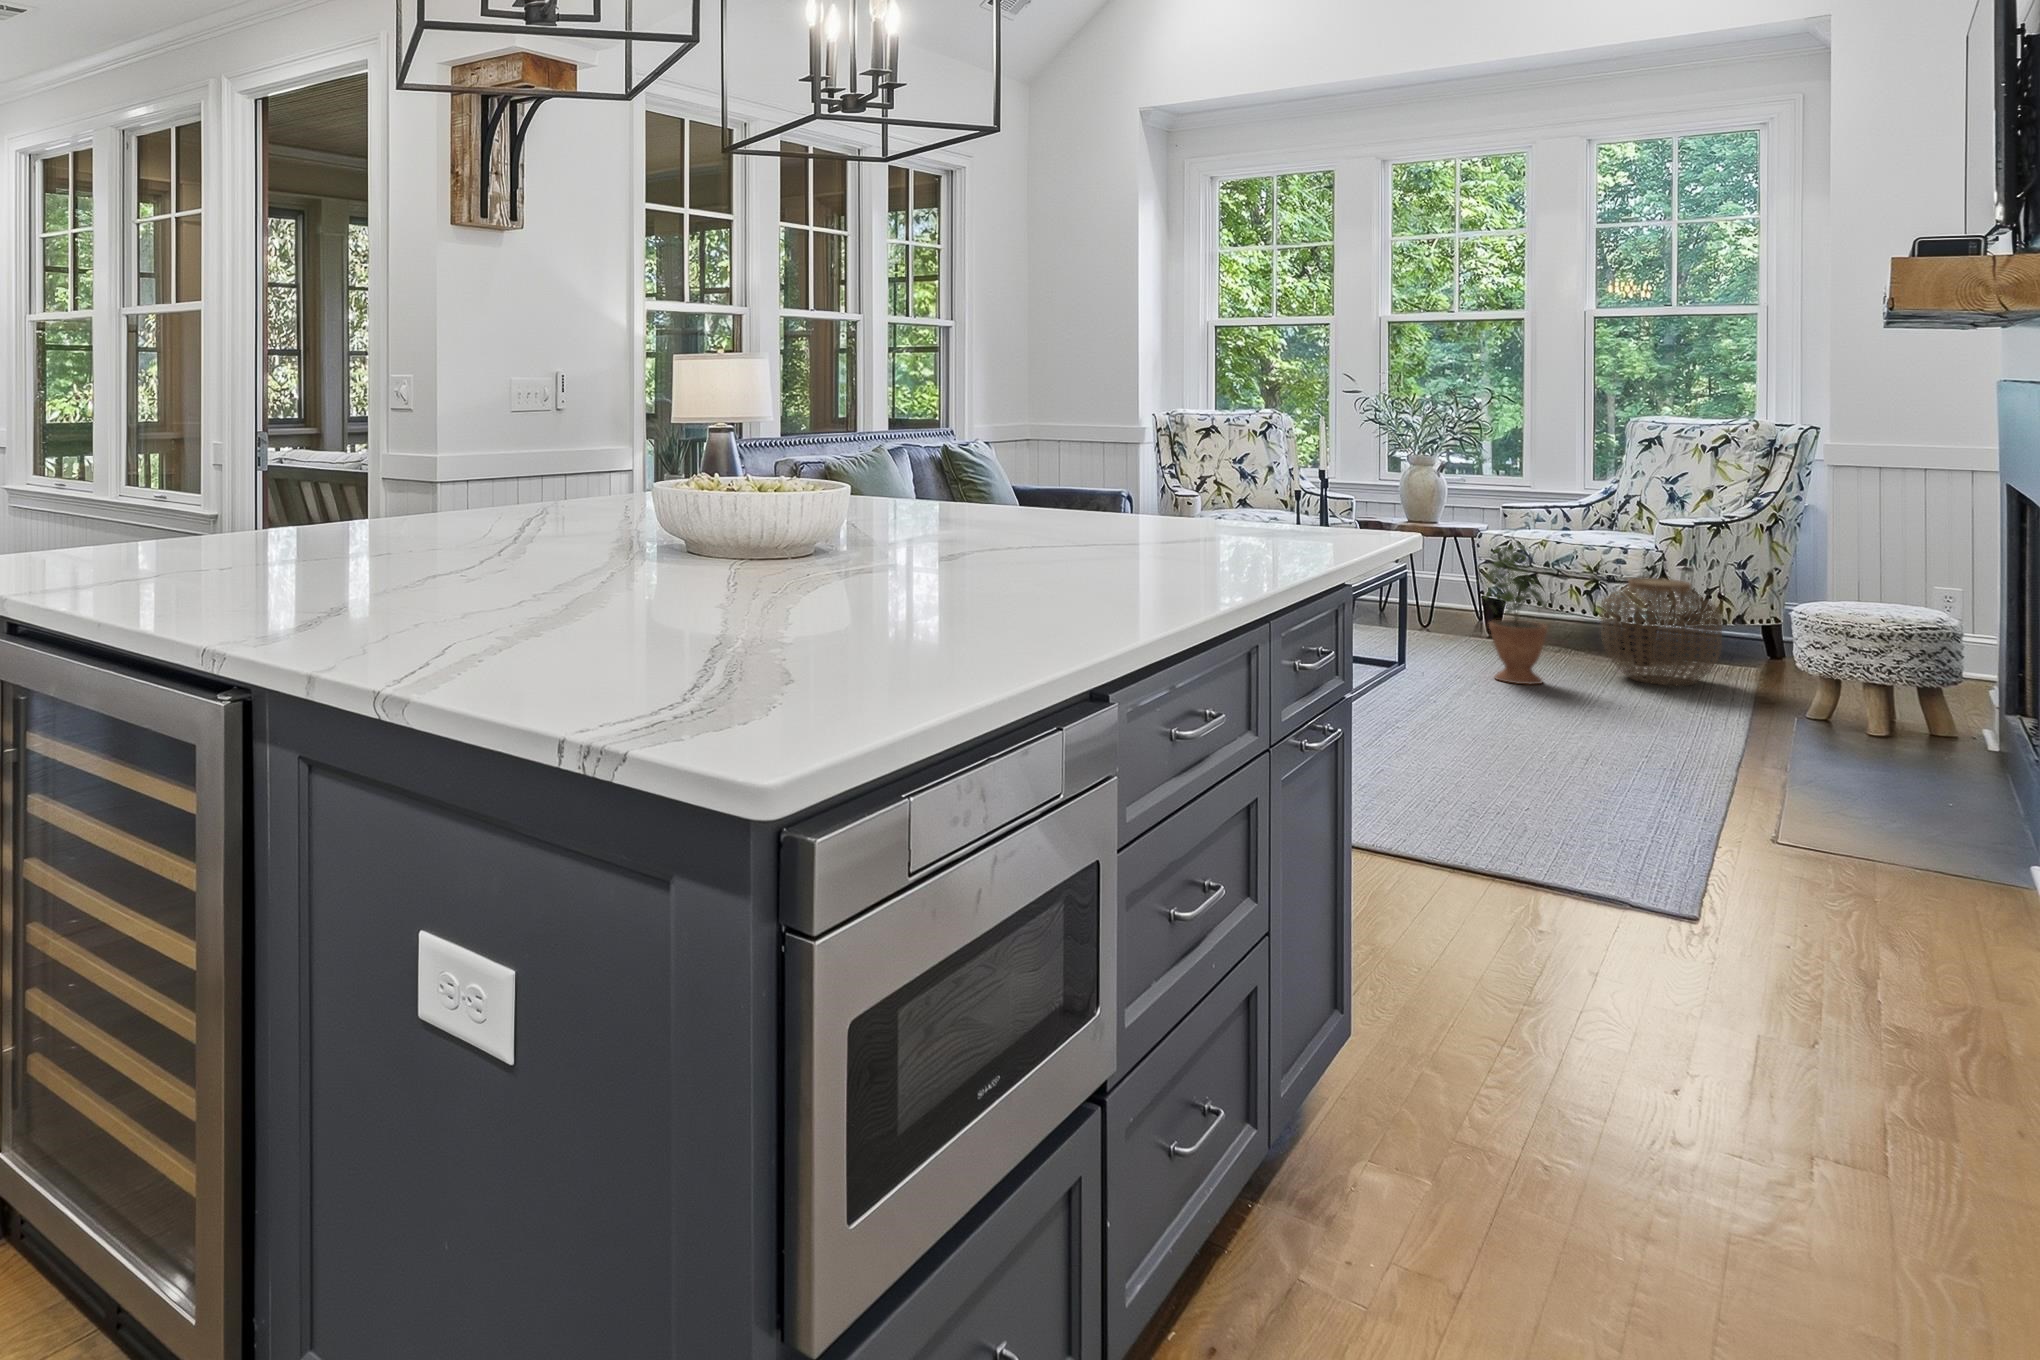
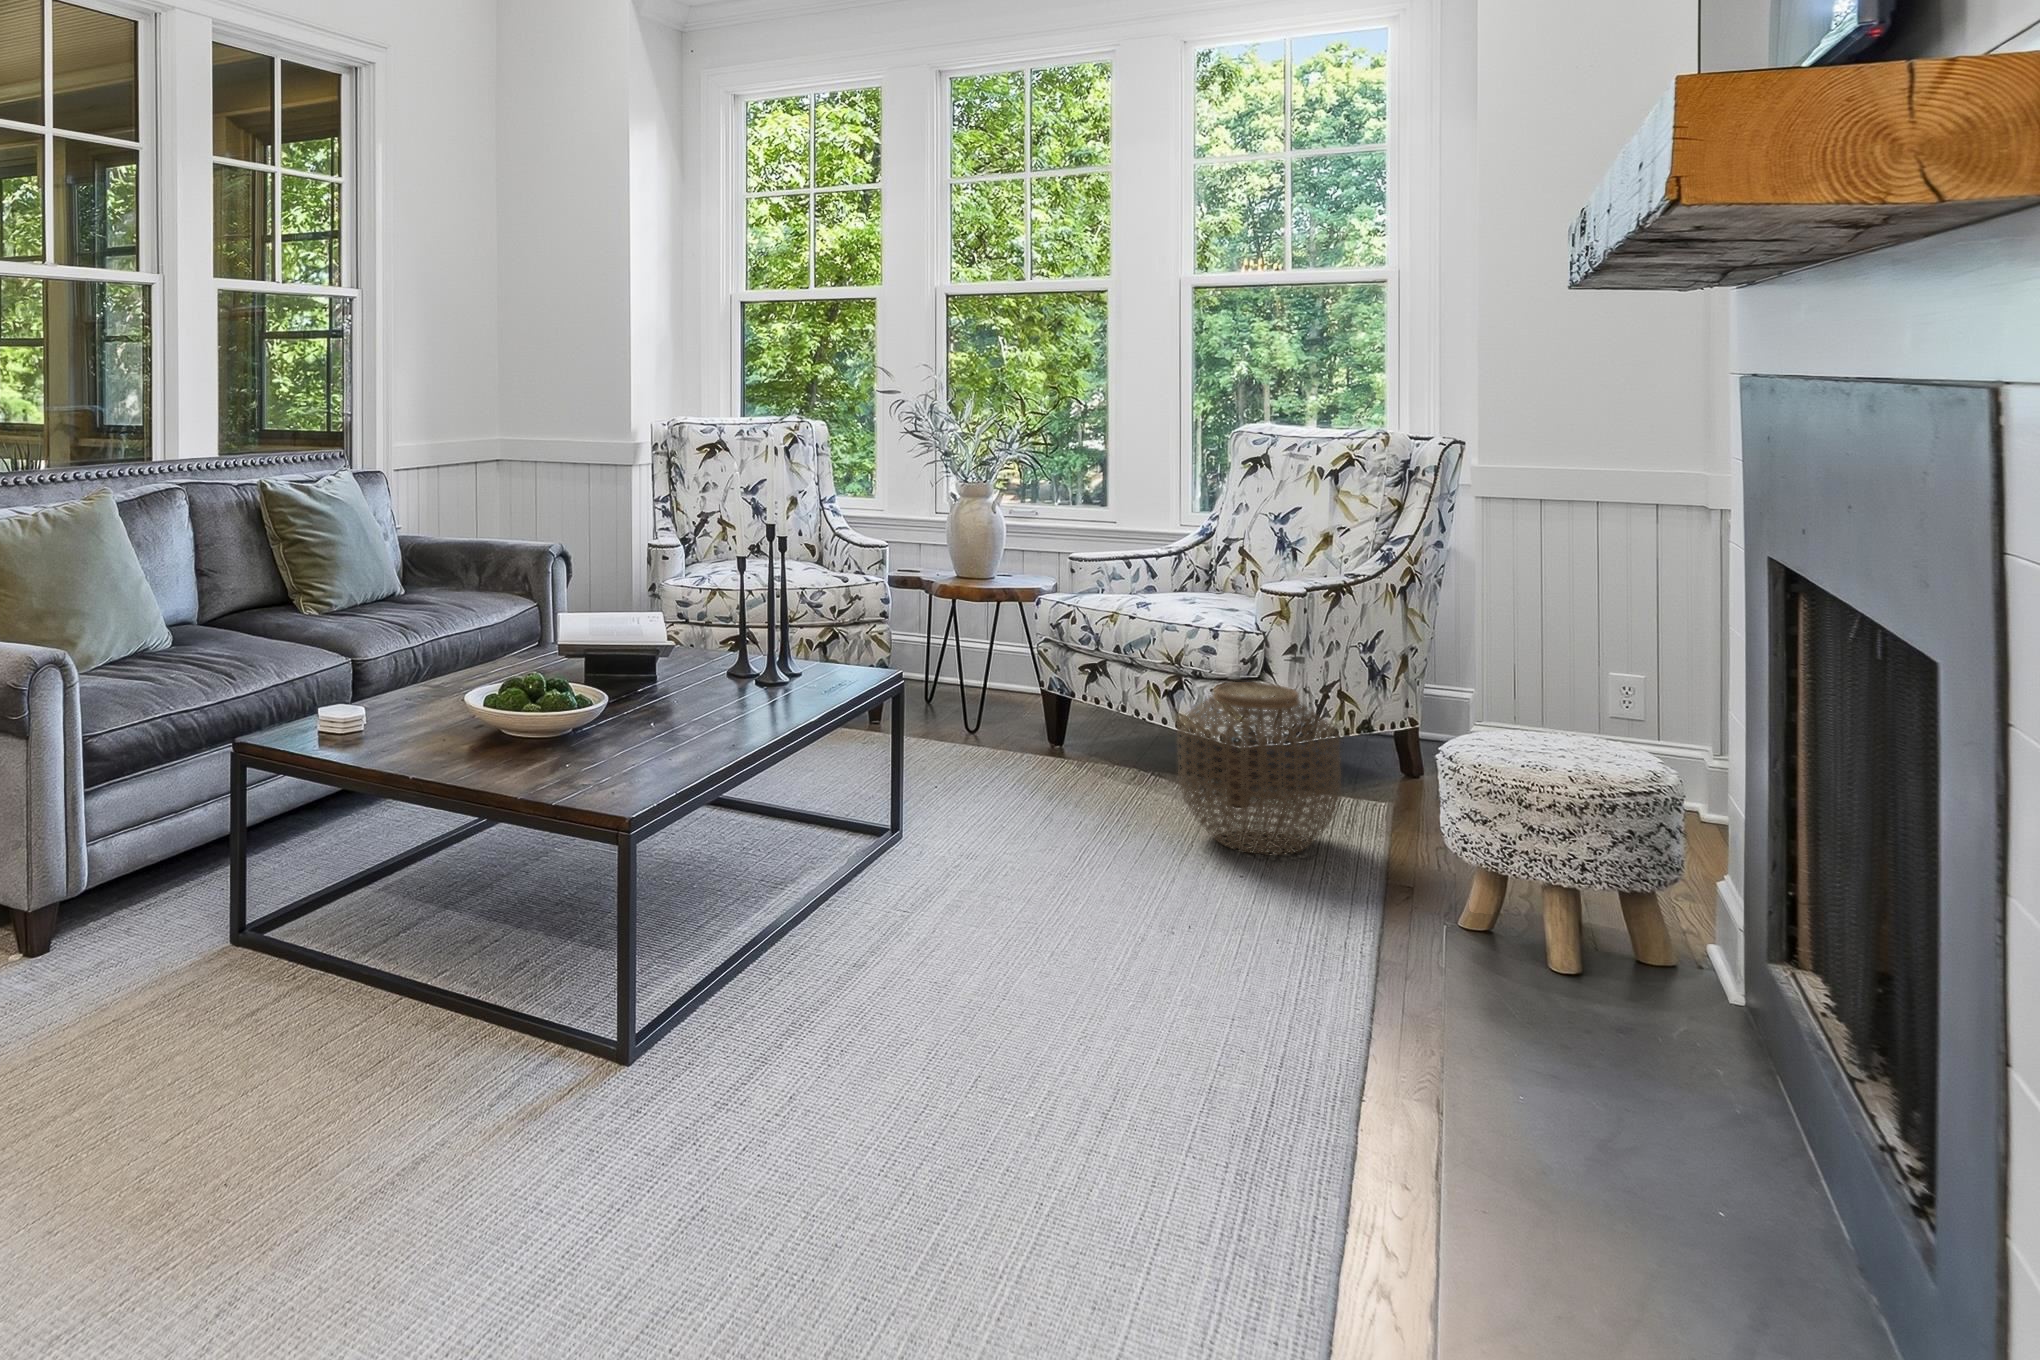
potted plant: present [1485,542,1547,684] -> none [998,629,1099,867]

